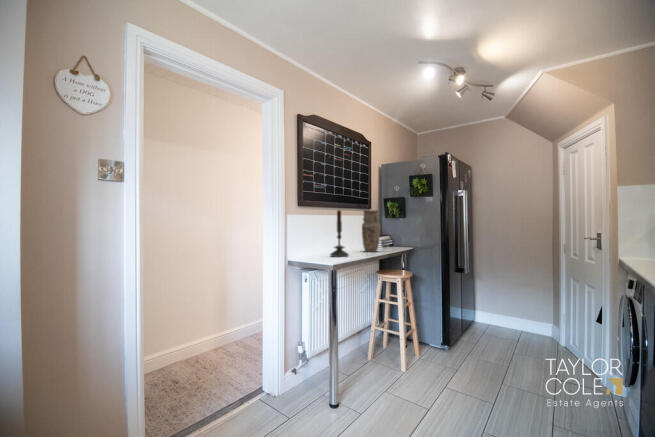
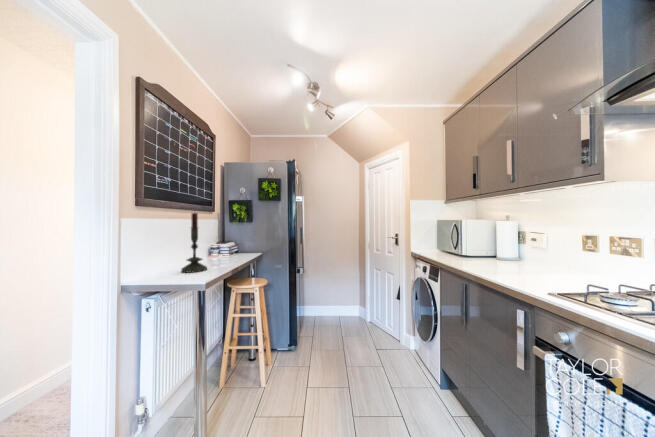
vase: present [362,210,380,252] -> none [213,213,235,261]

